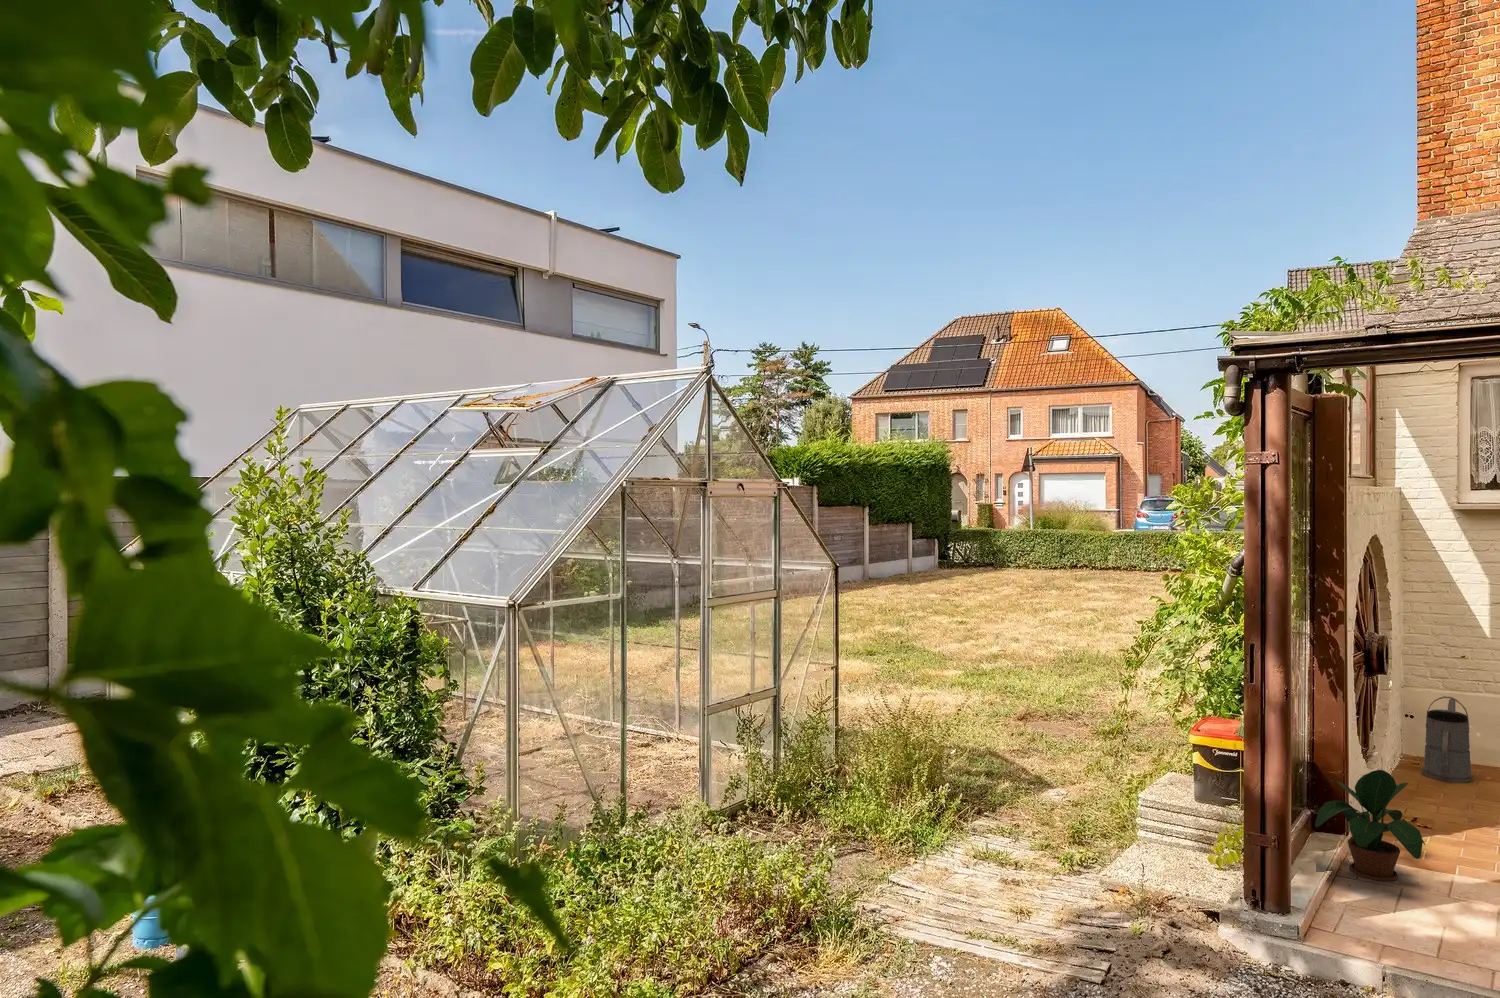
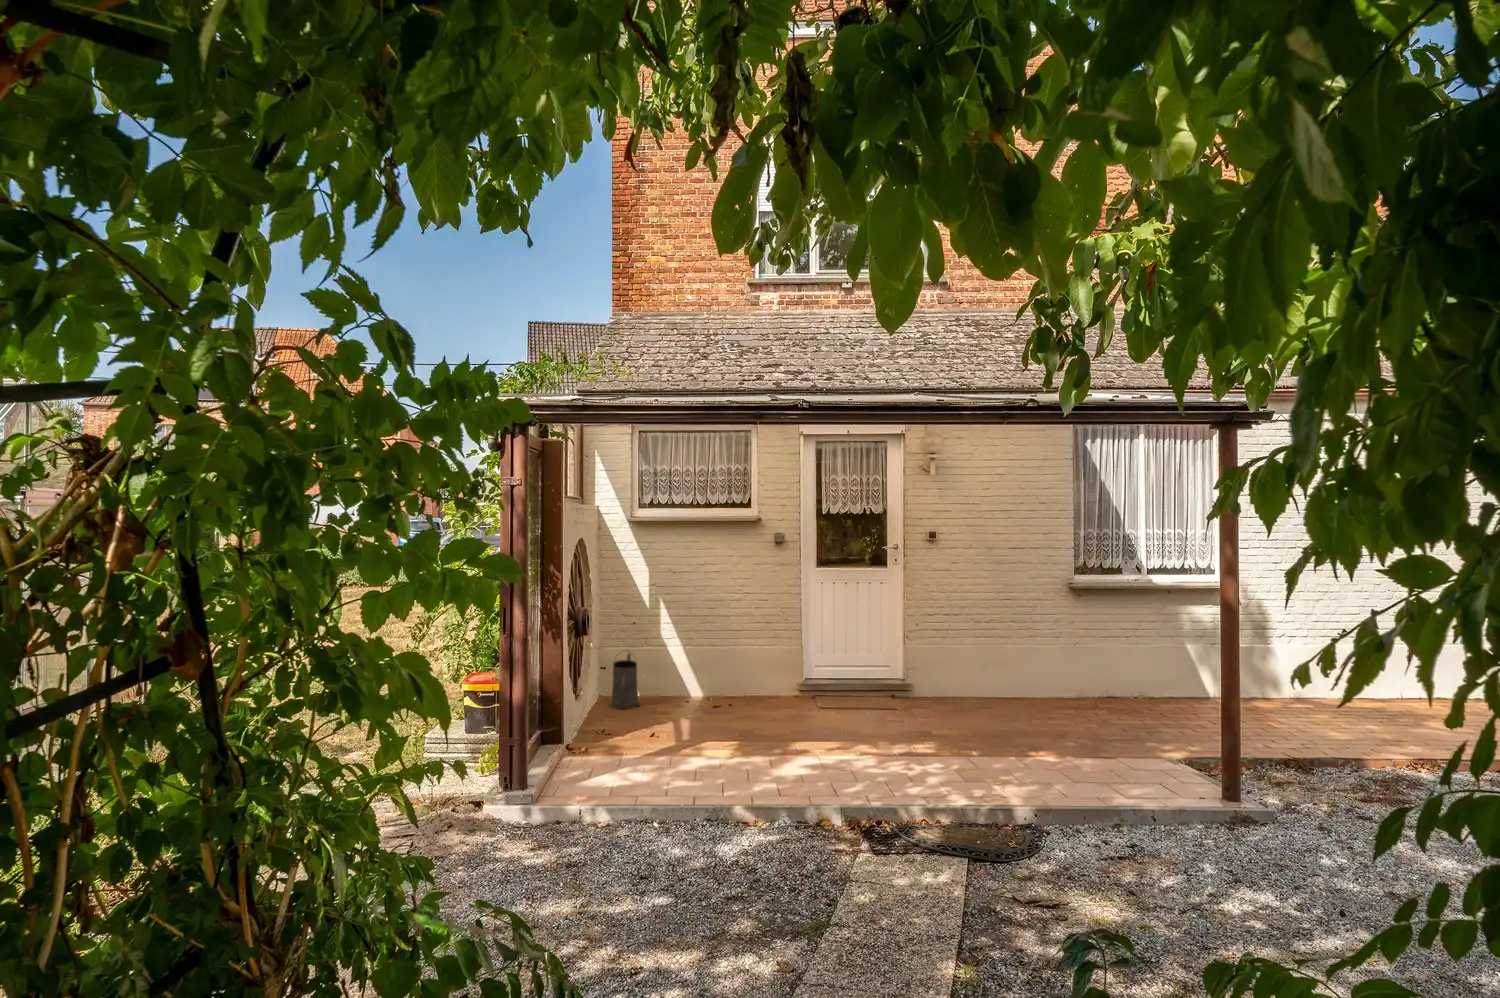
potted plant: present [1315,770,1425,881] -> none [543,691,605,766]

